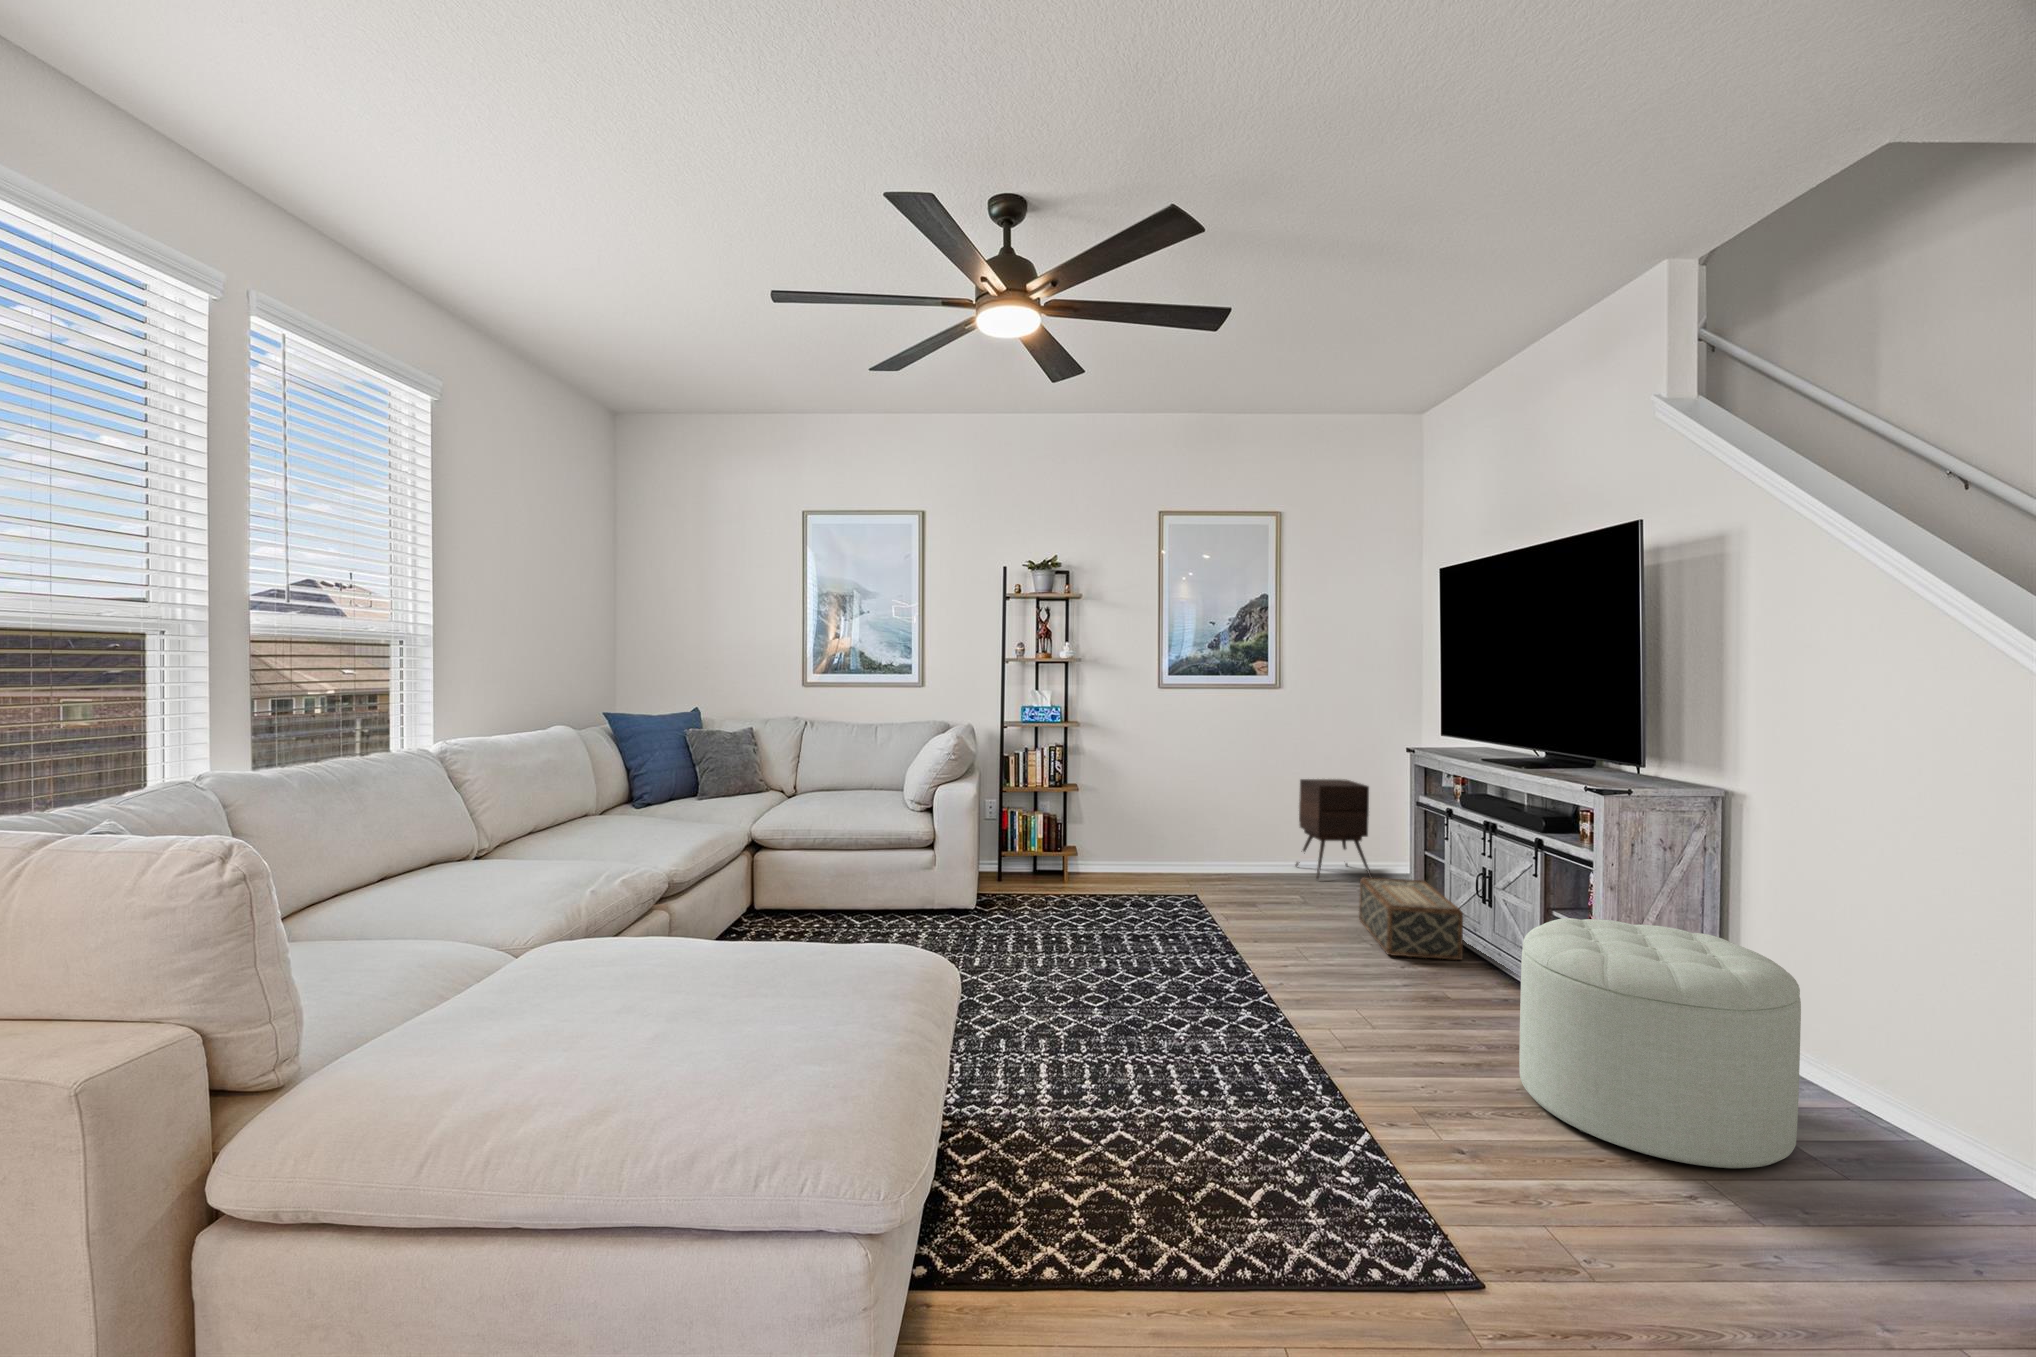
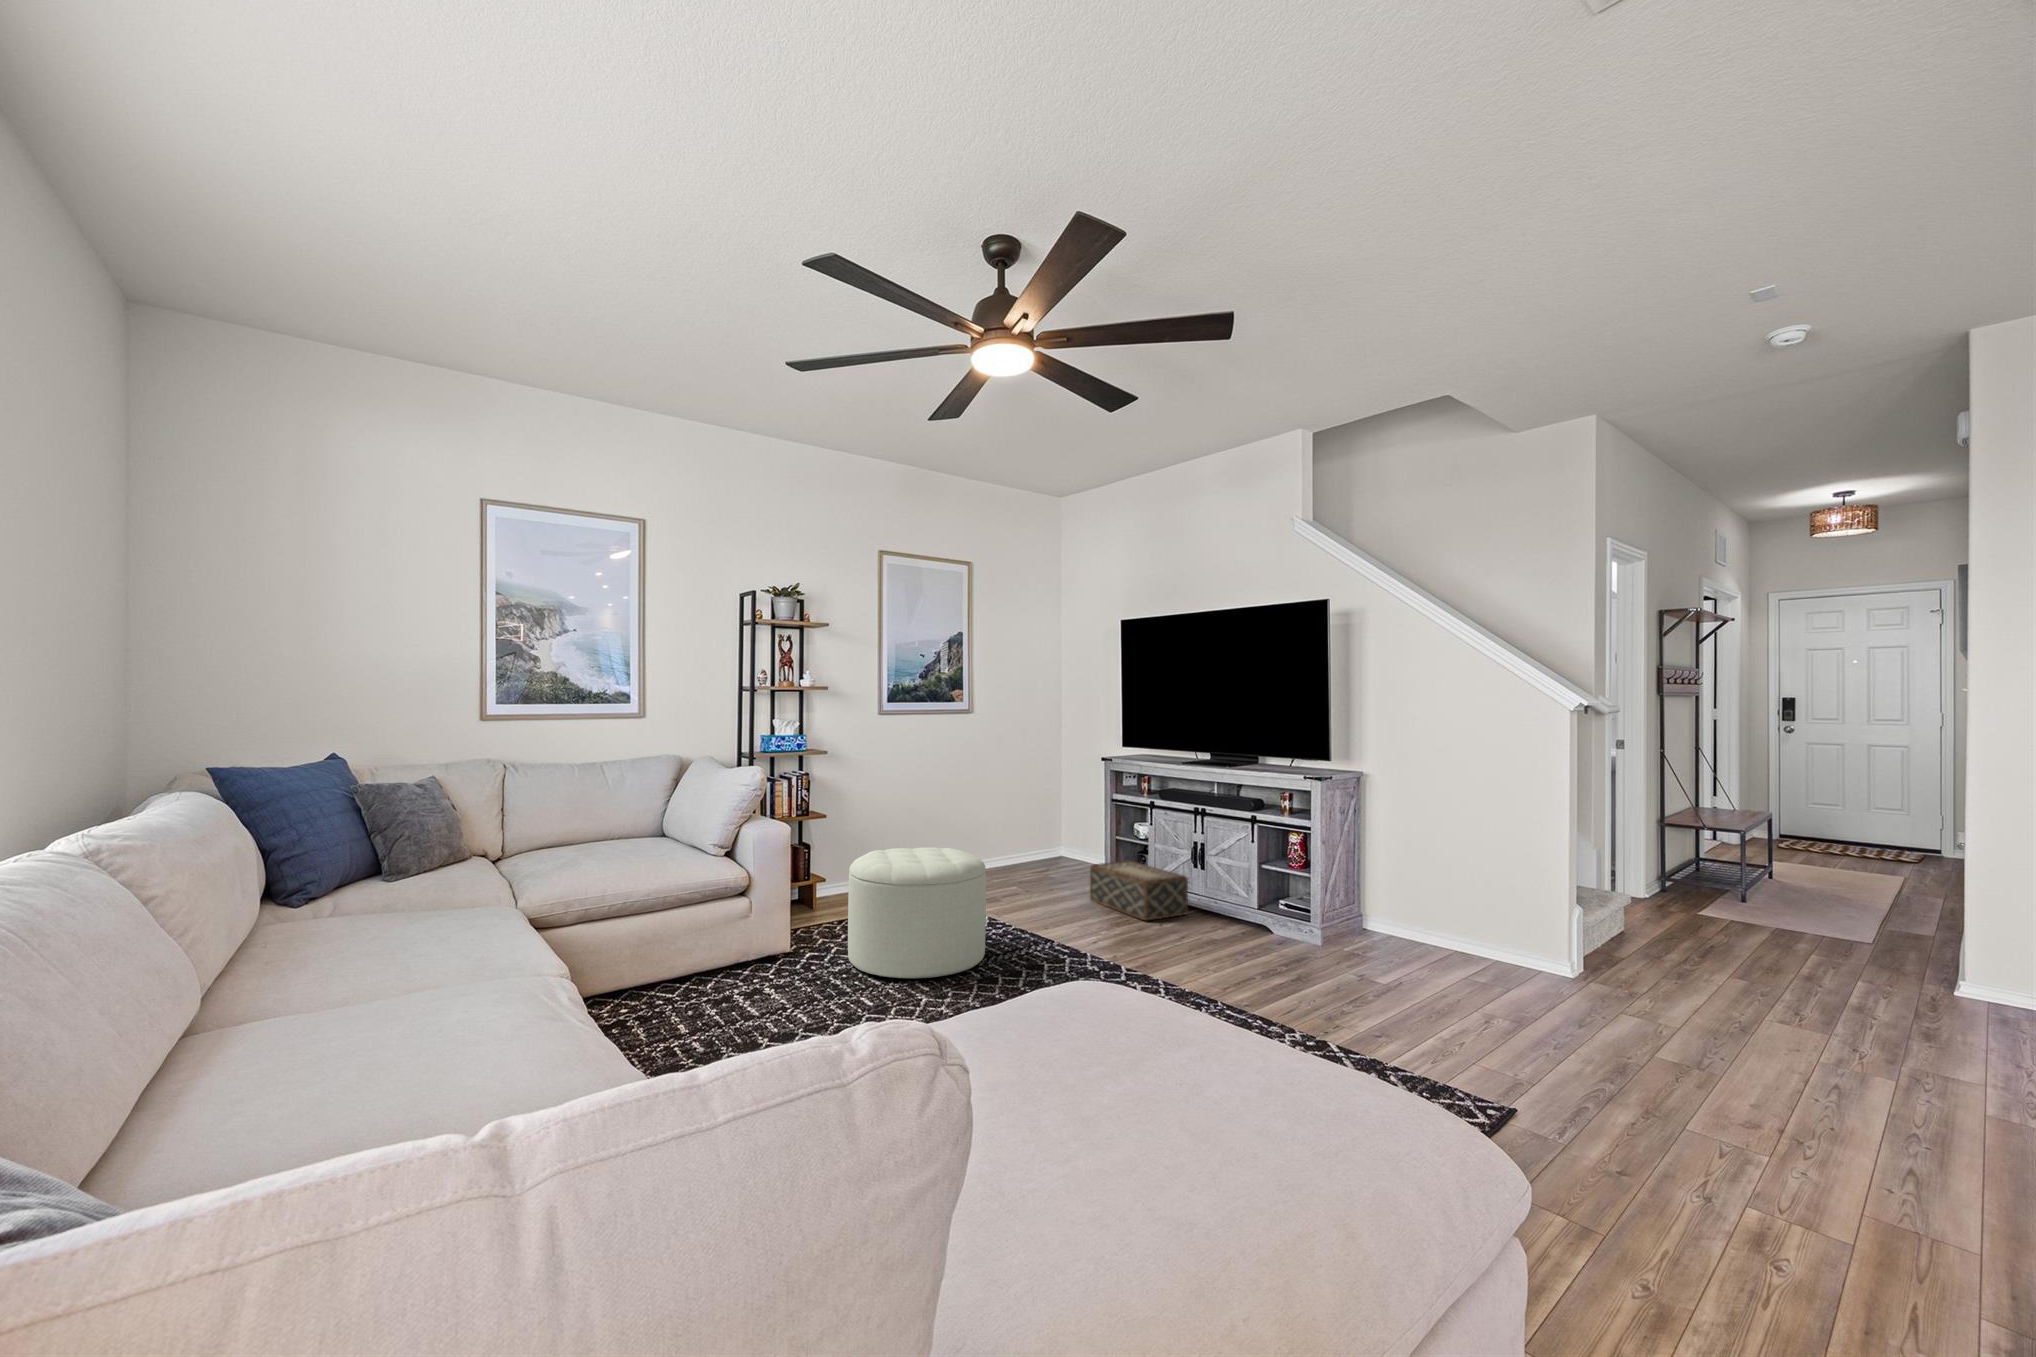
side table: present [1296,779,1372,879] -> none [987,788,1053,875]
ottoman: present [1519,918,1801,1168] -> present [848,847,986,978]

